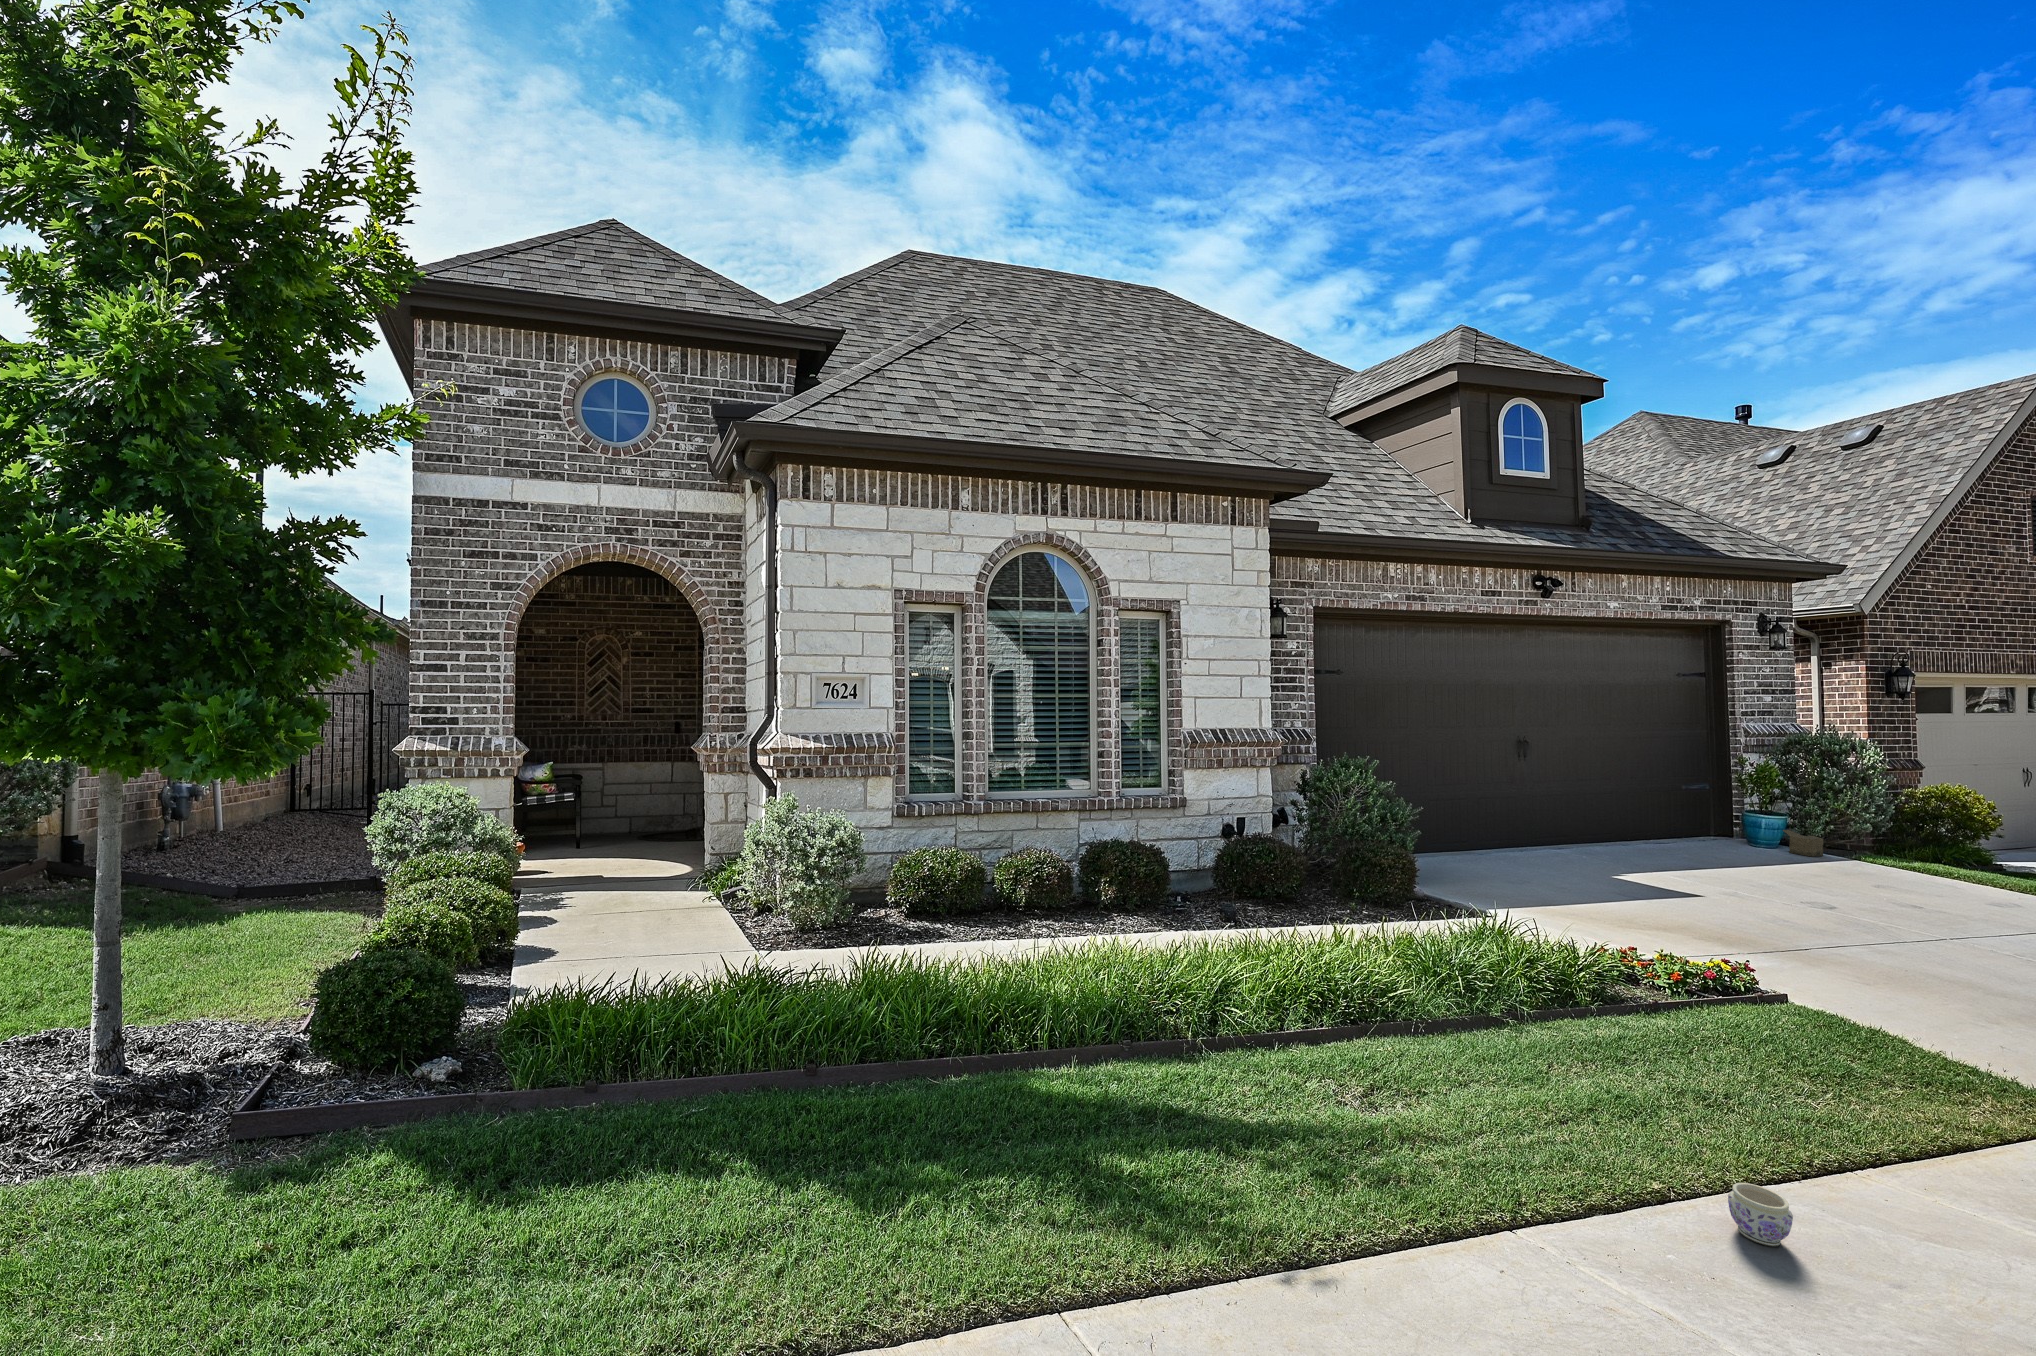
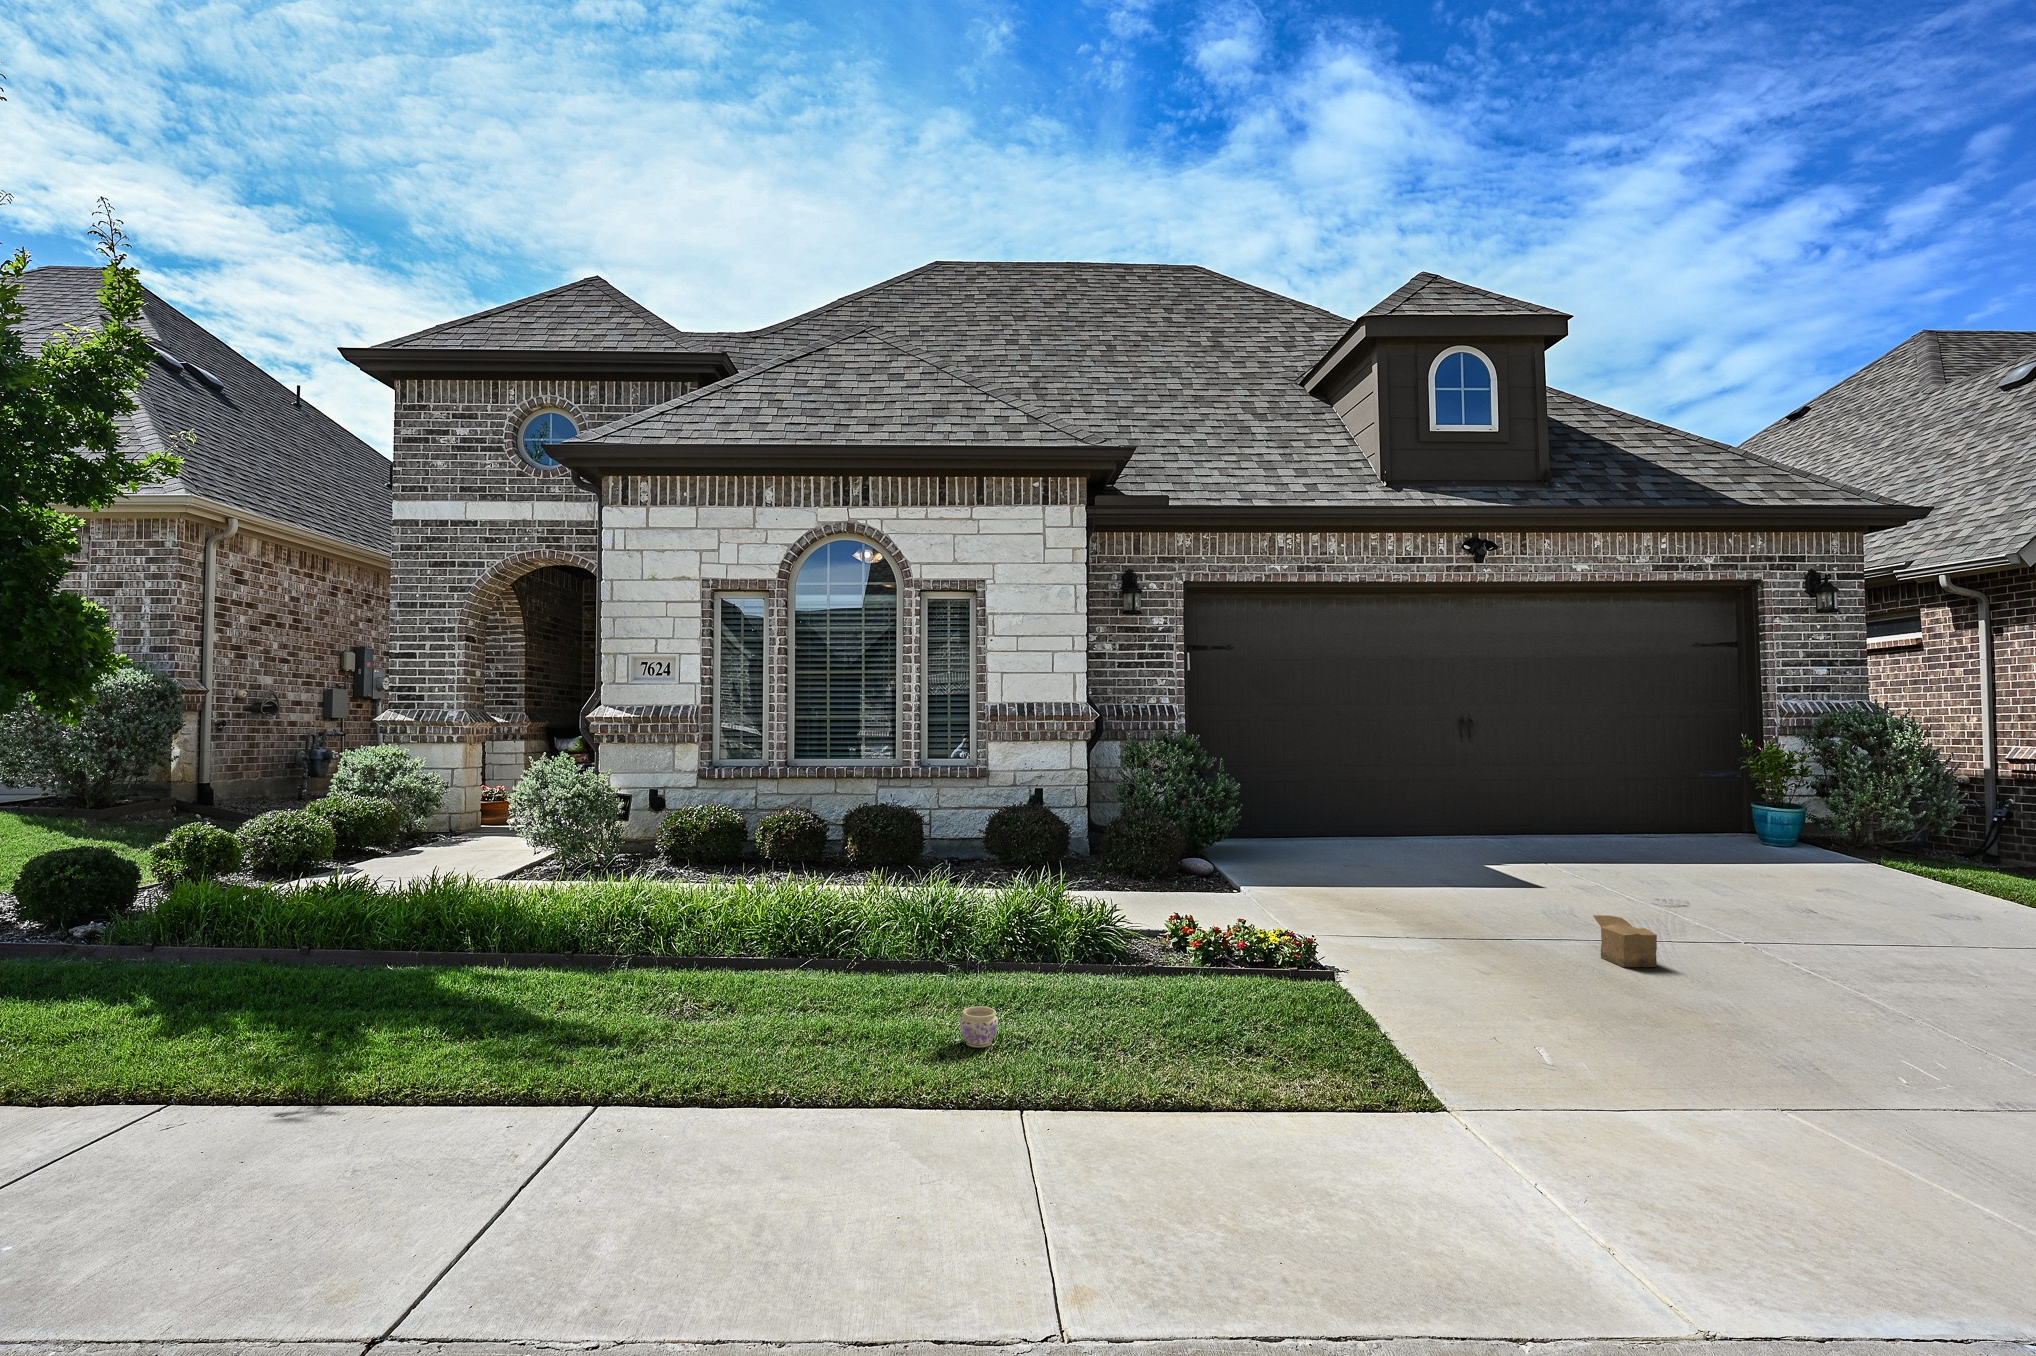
cardboard box: present [1783,830,1824,857] -> present [1593,915,1657,967]

